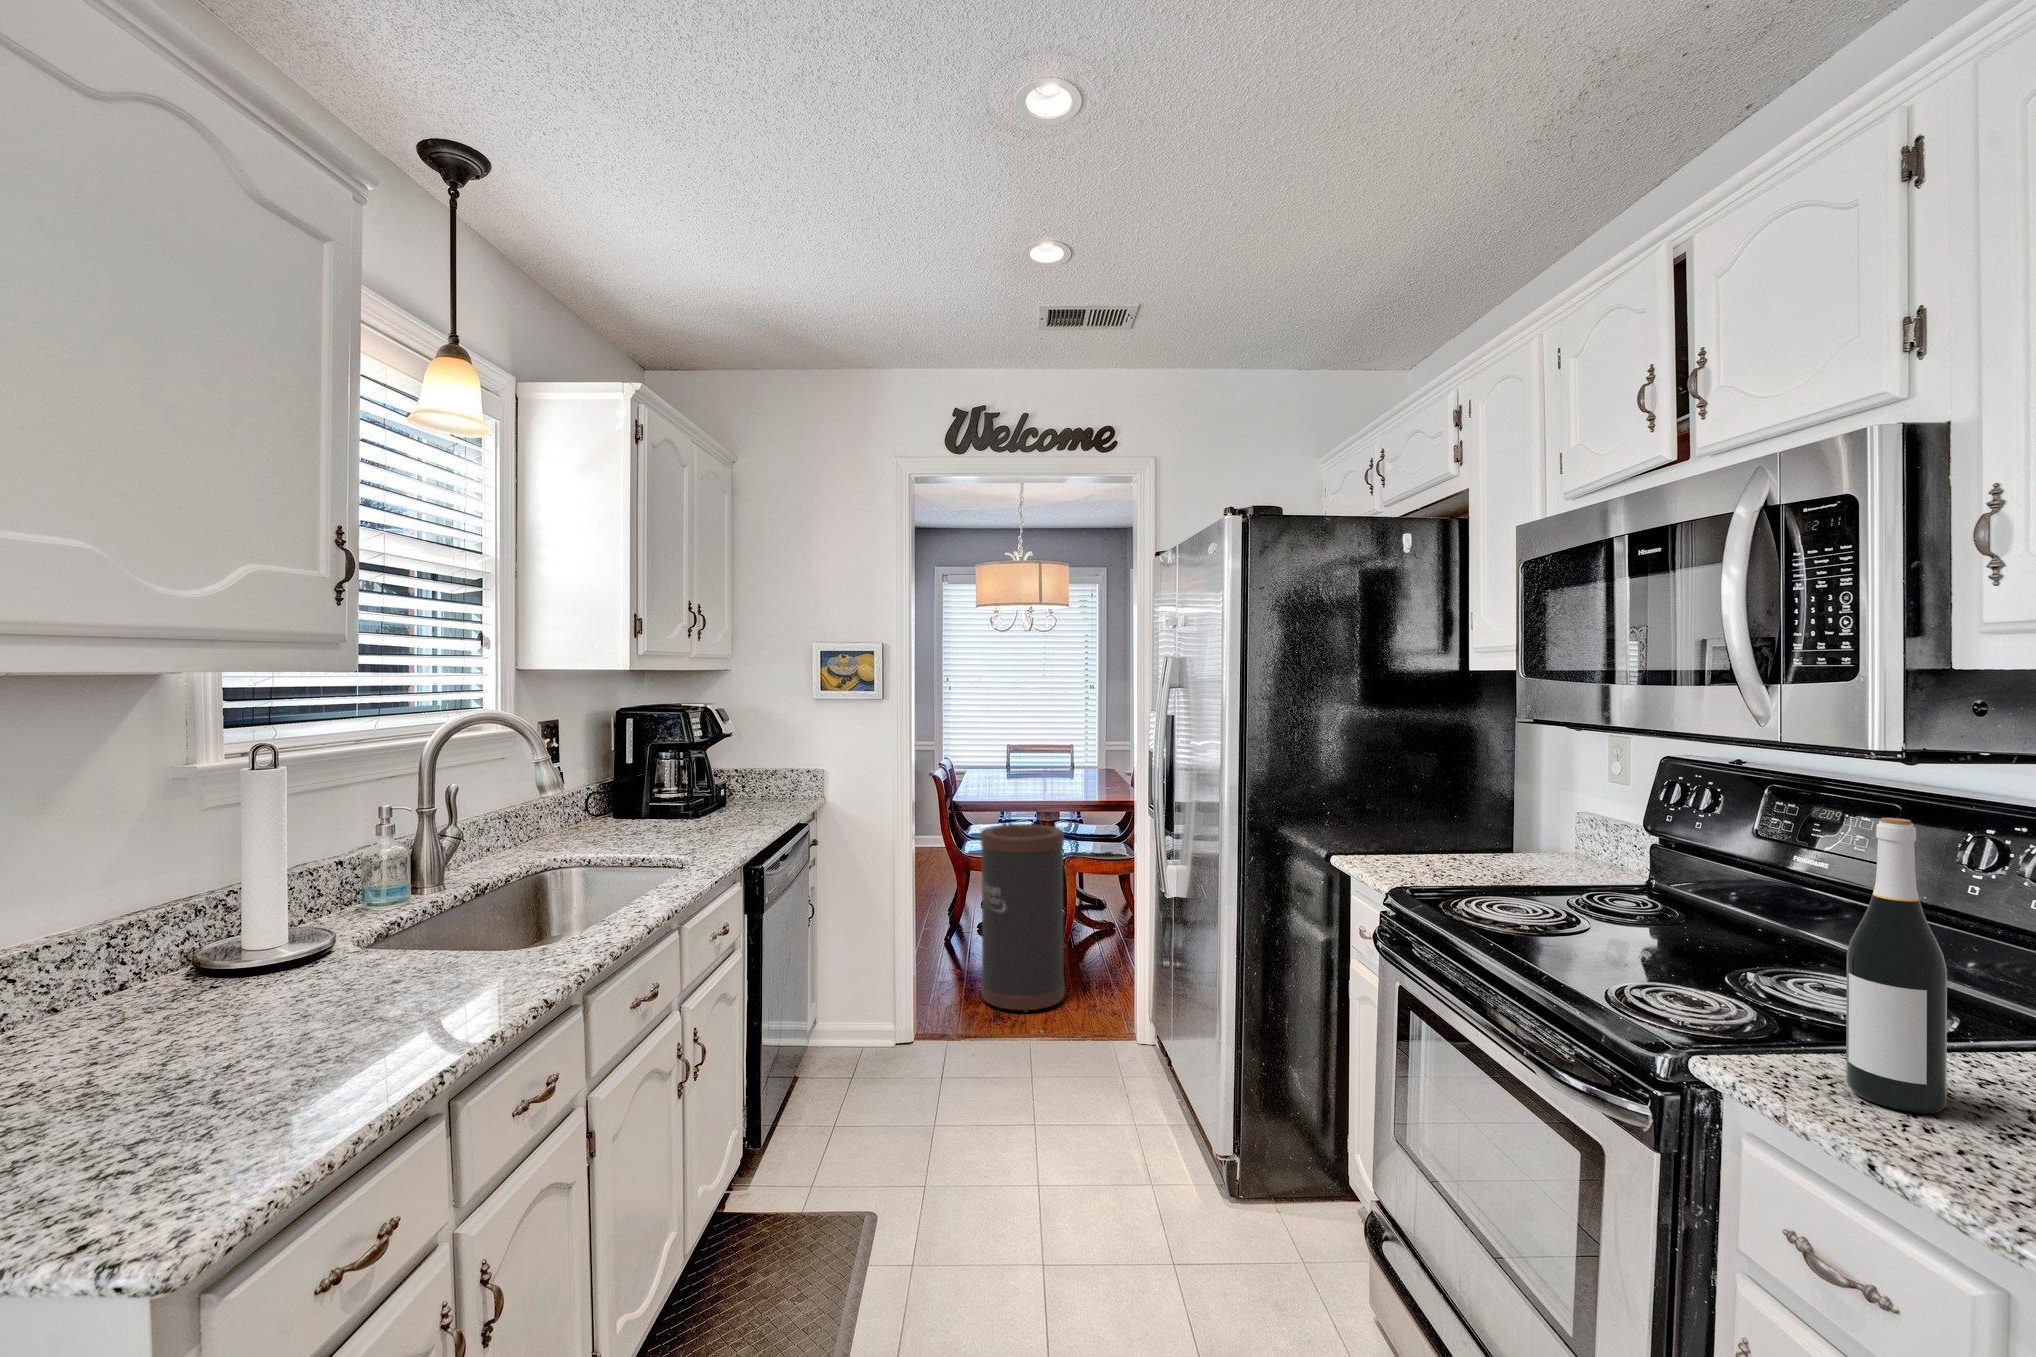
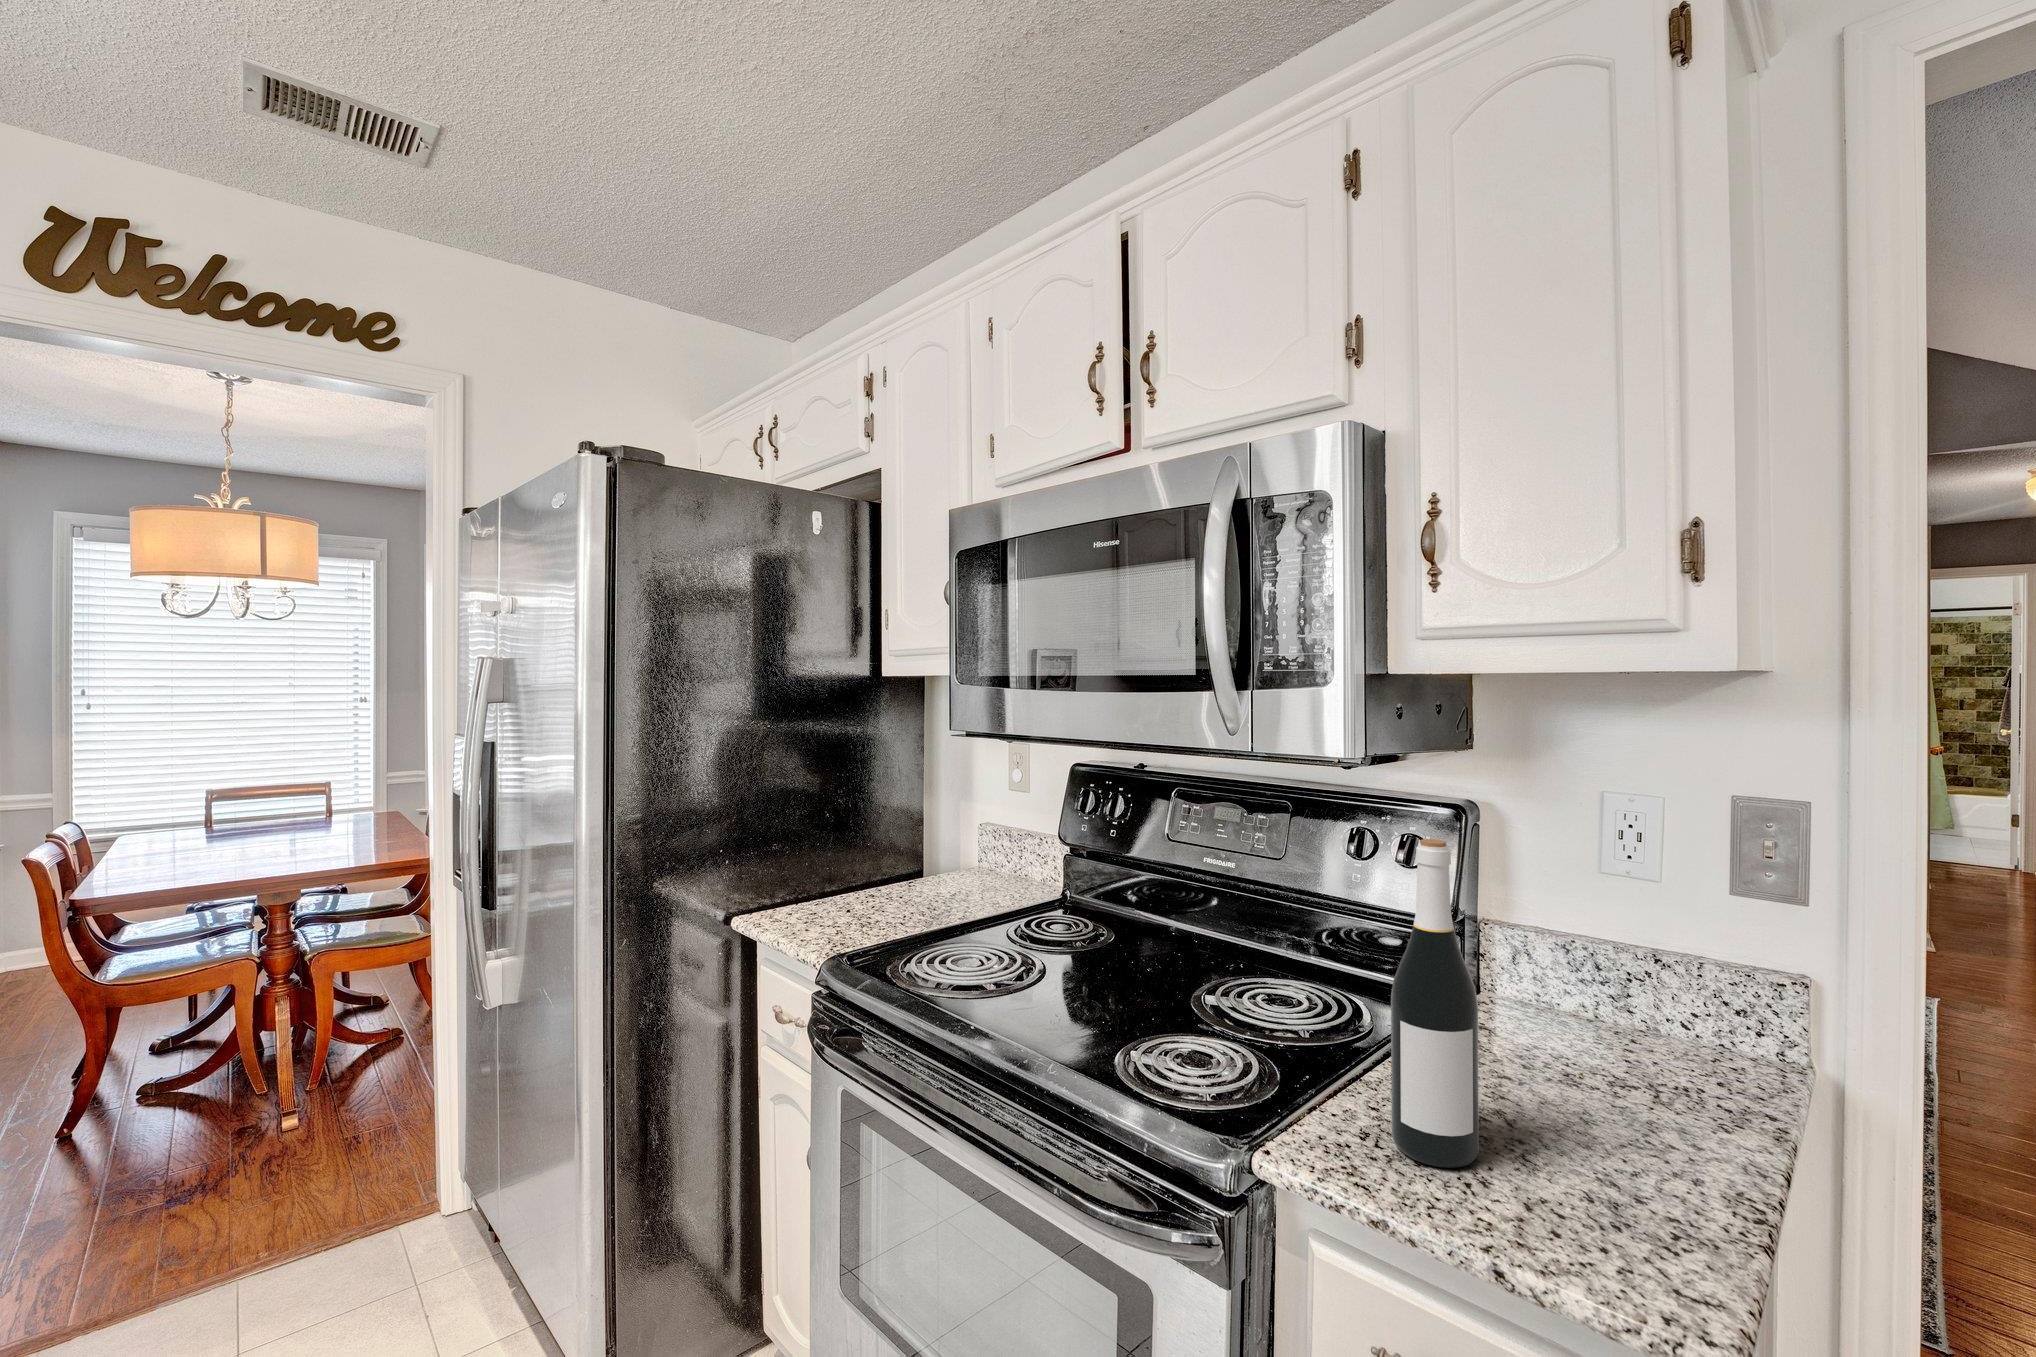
trash can: present [980,824,1065,1013] -> none [132,915,311,1228]

